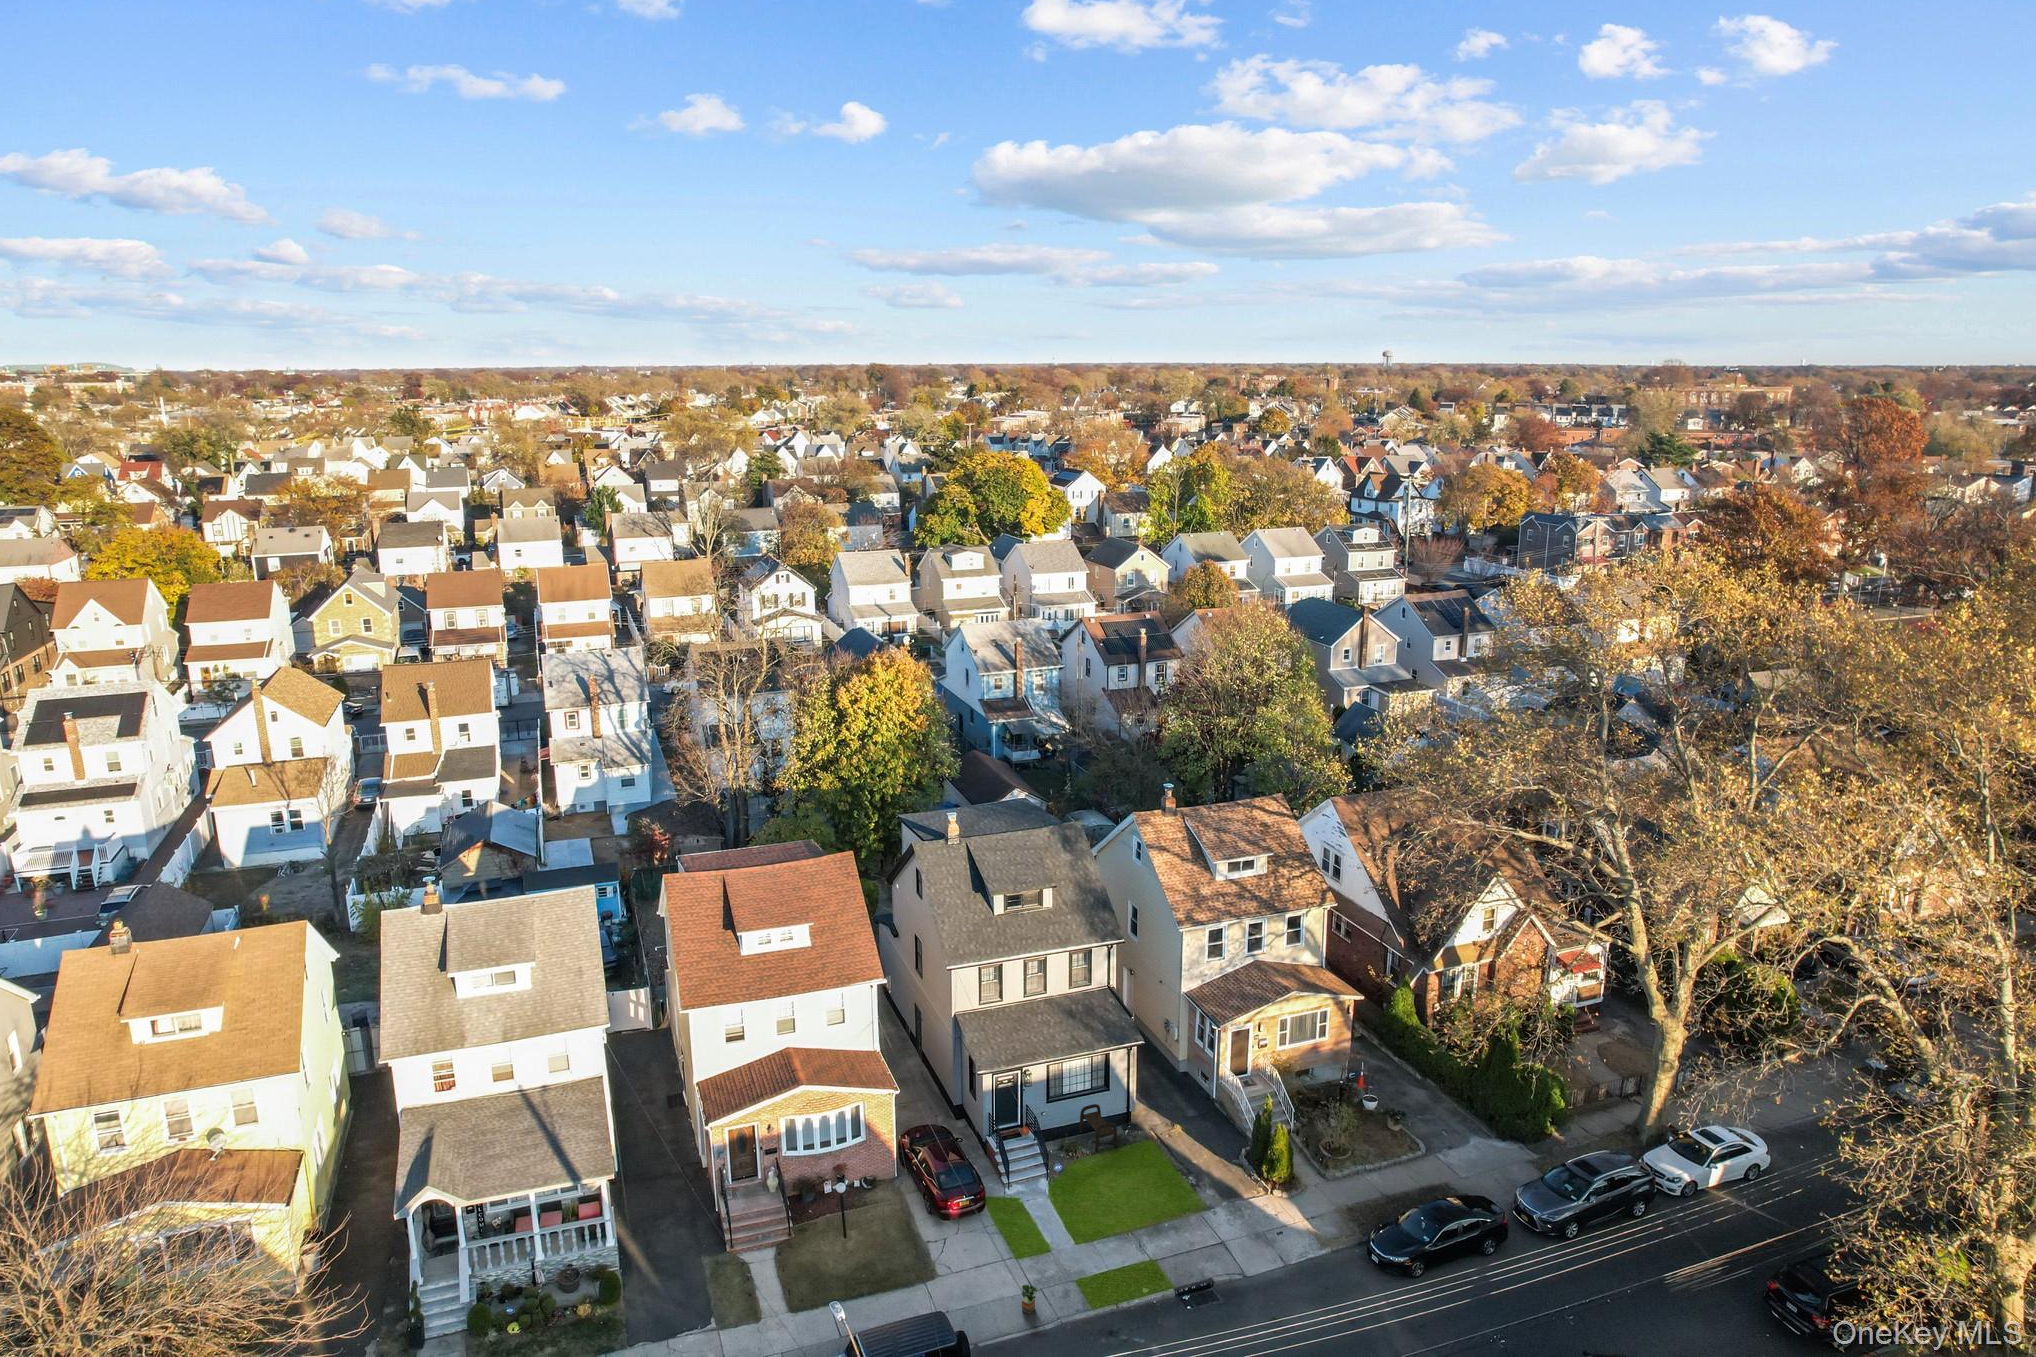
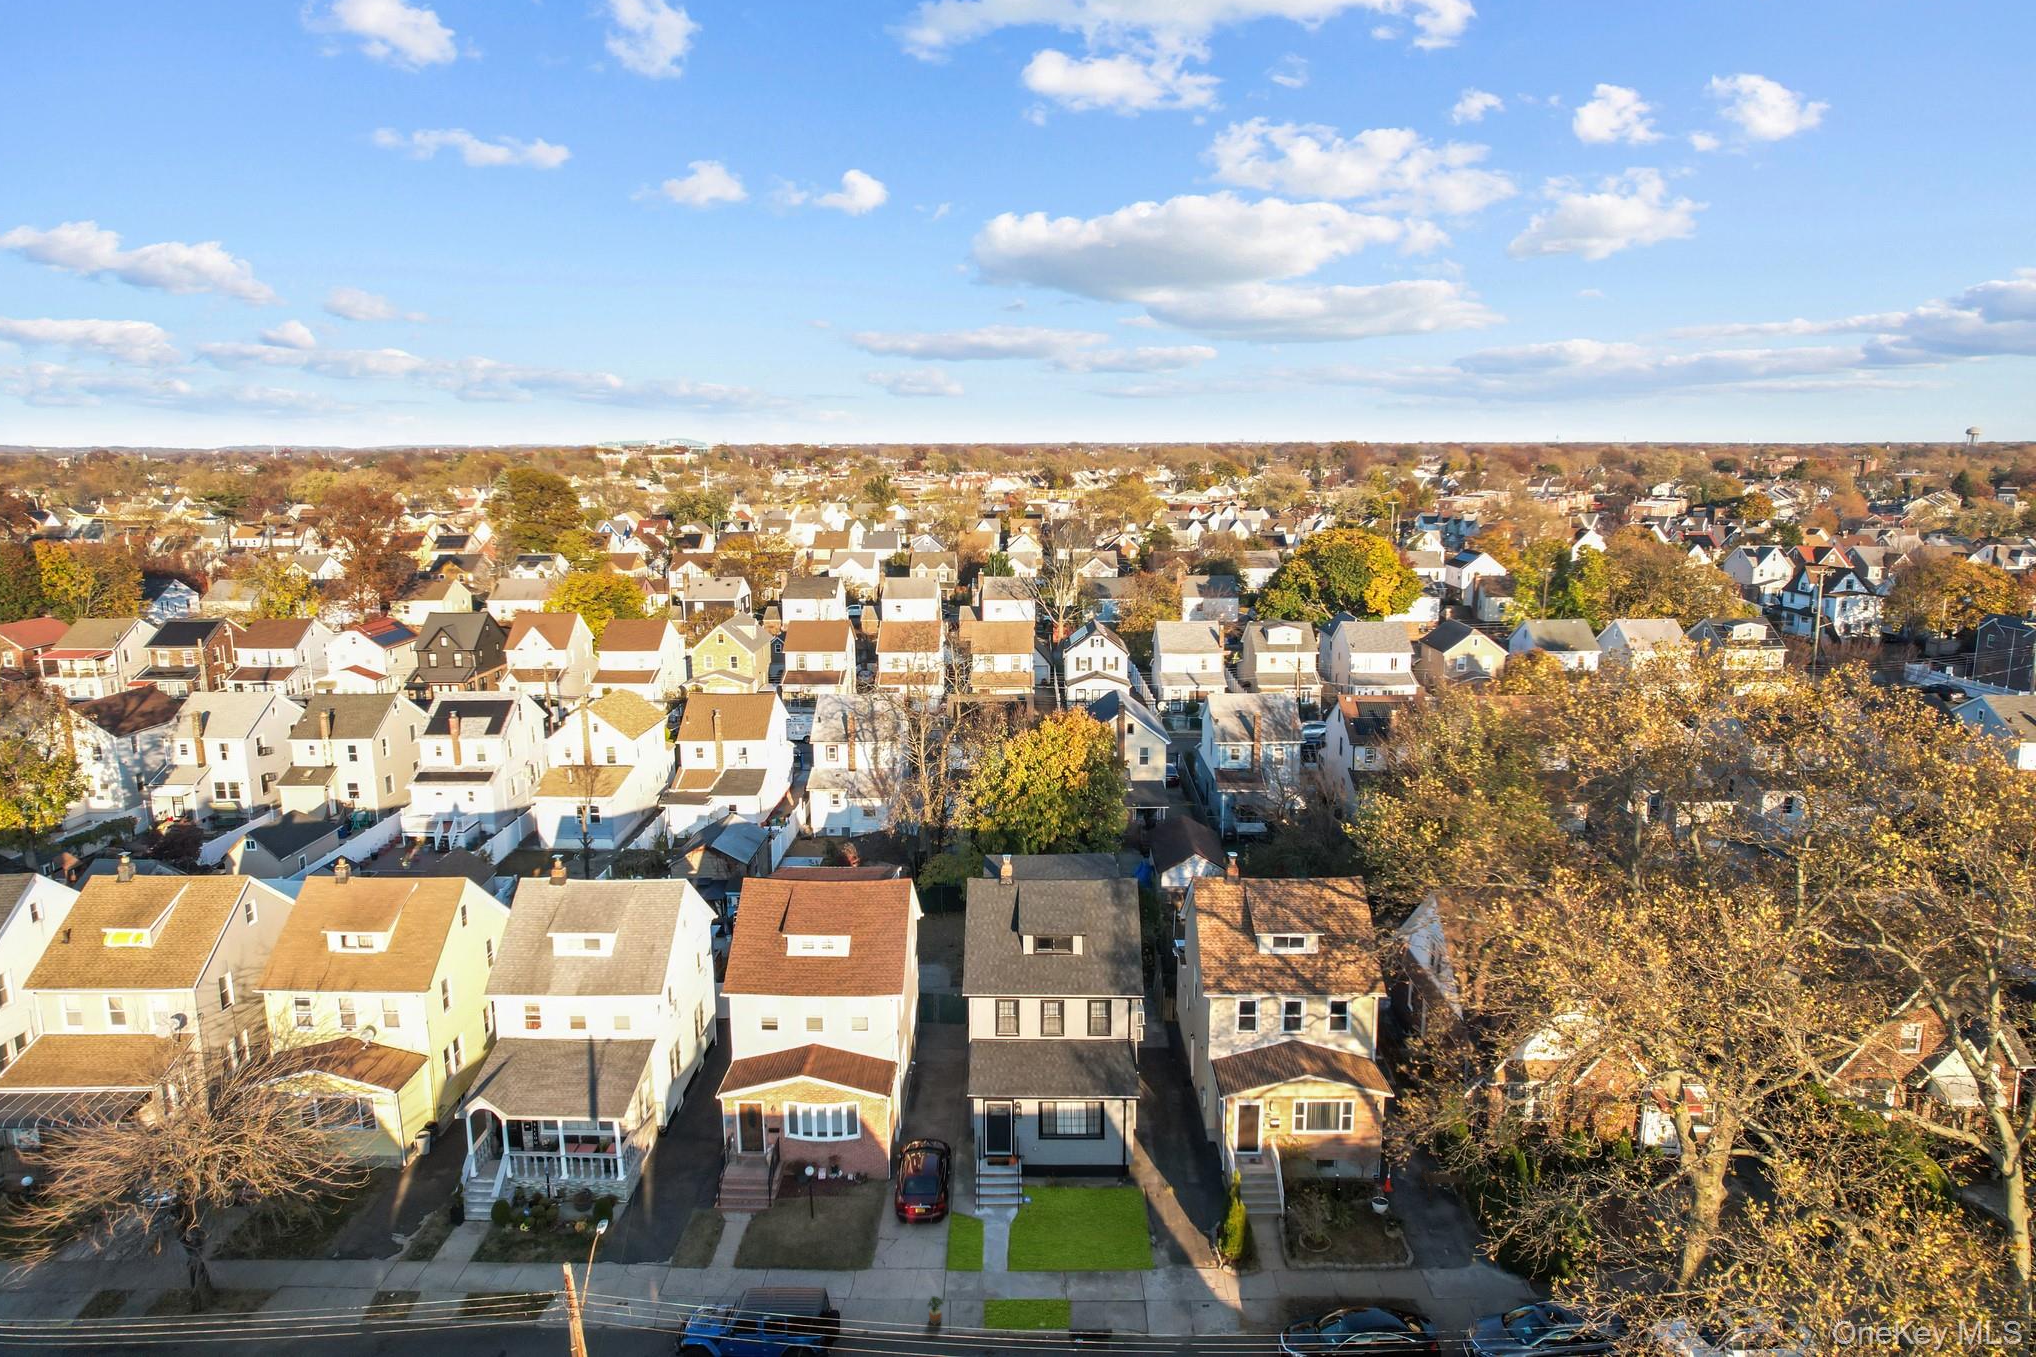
bench: present [1080,1104,1117,1152] -> present [1420,1166,1466,1200]

